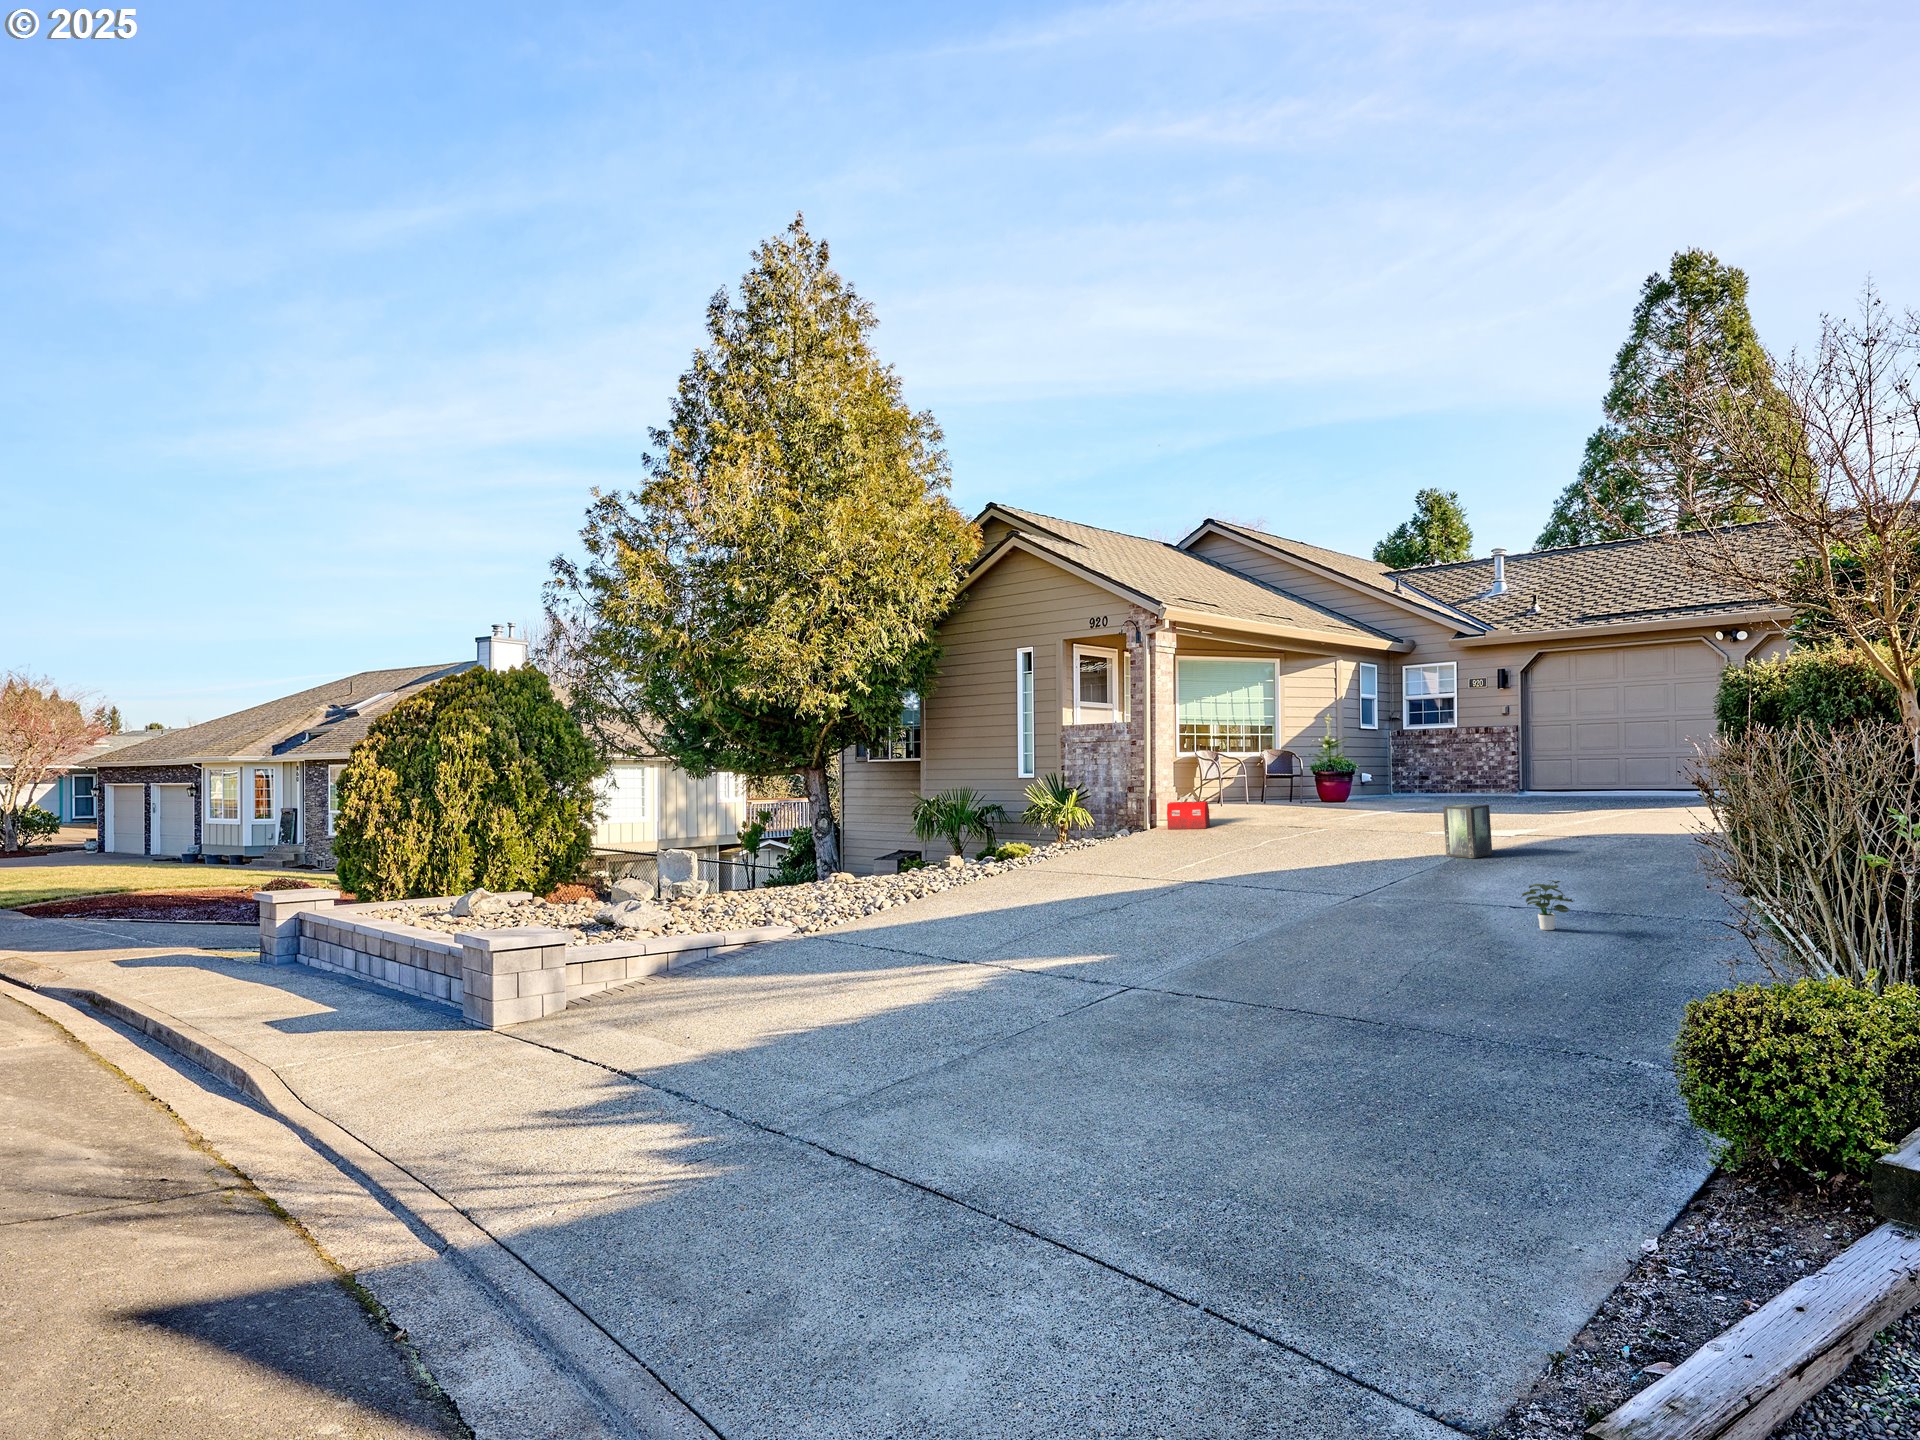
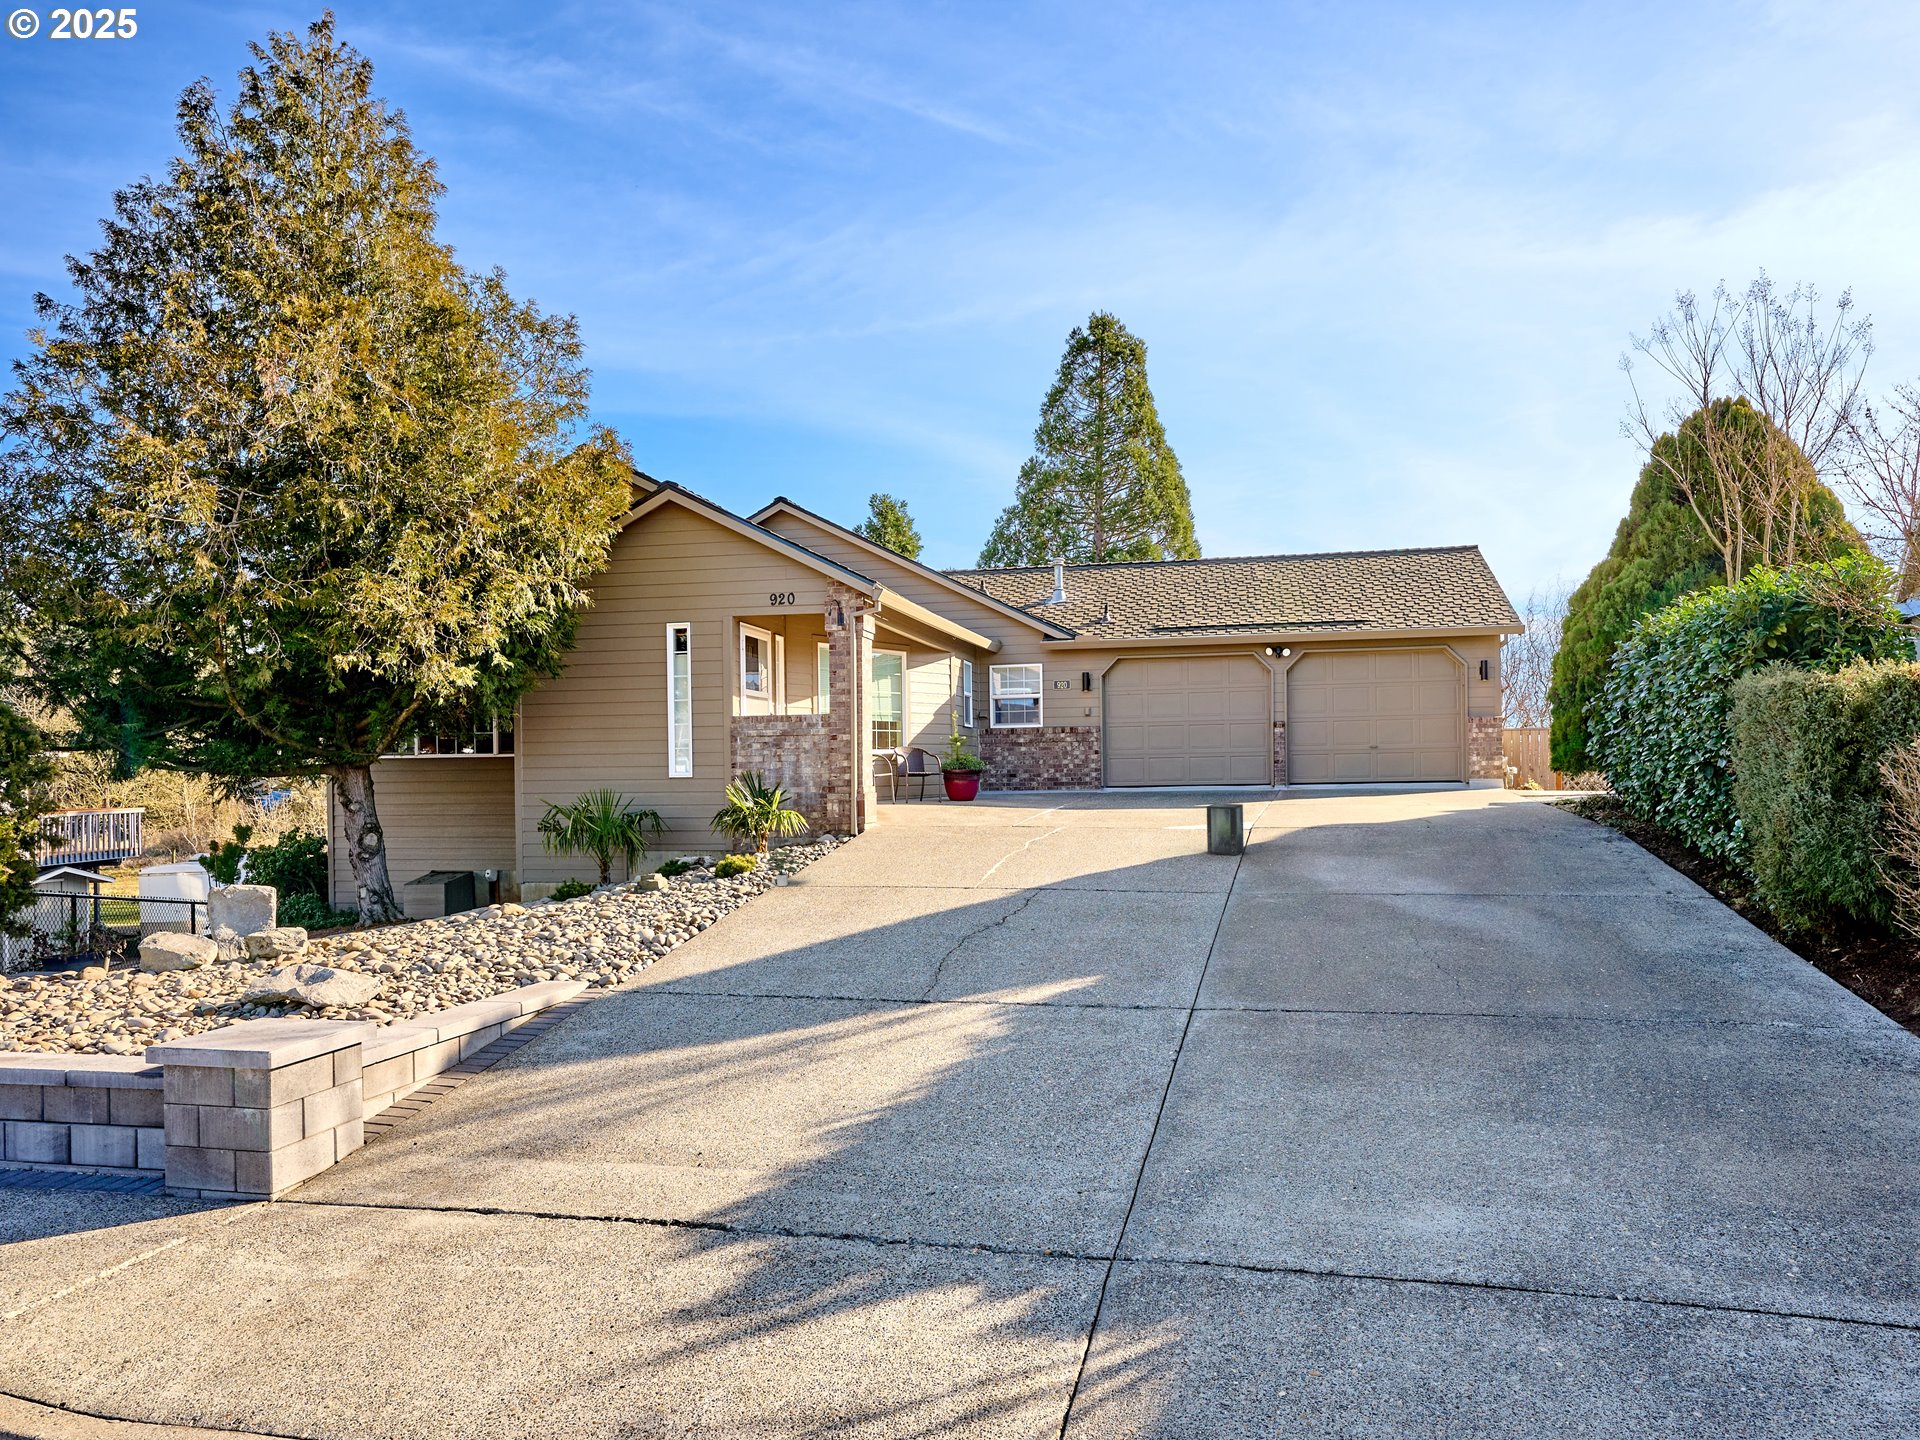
toolbox: present [1167,797,1210,829] -> none [872,798,916,835]
potted plant: present [1522,880,1573,930] -> present [766,849,800,886]

